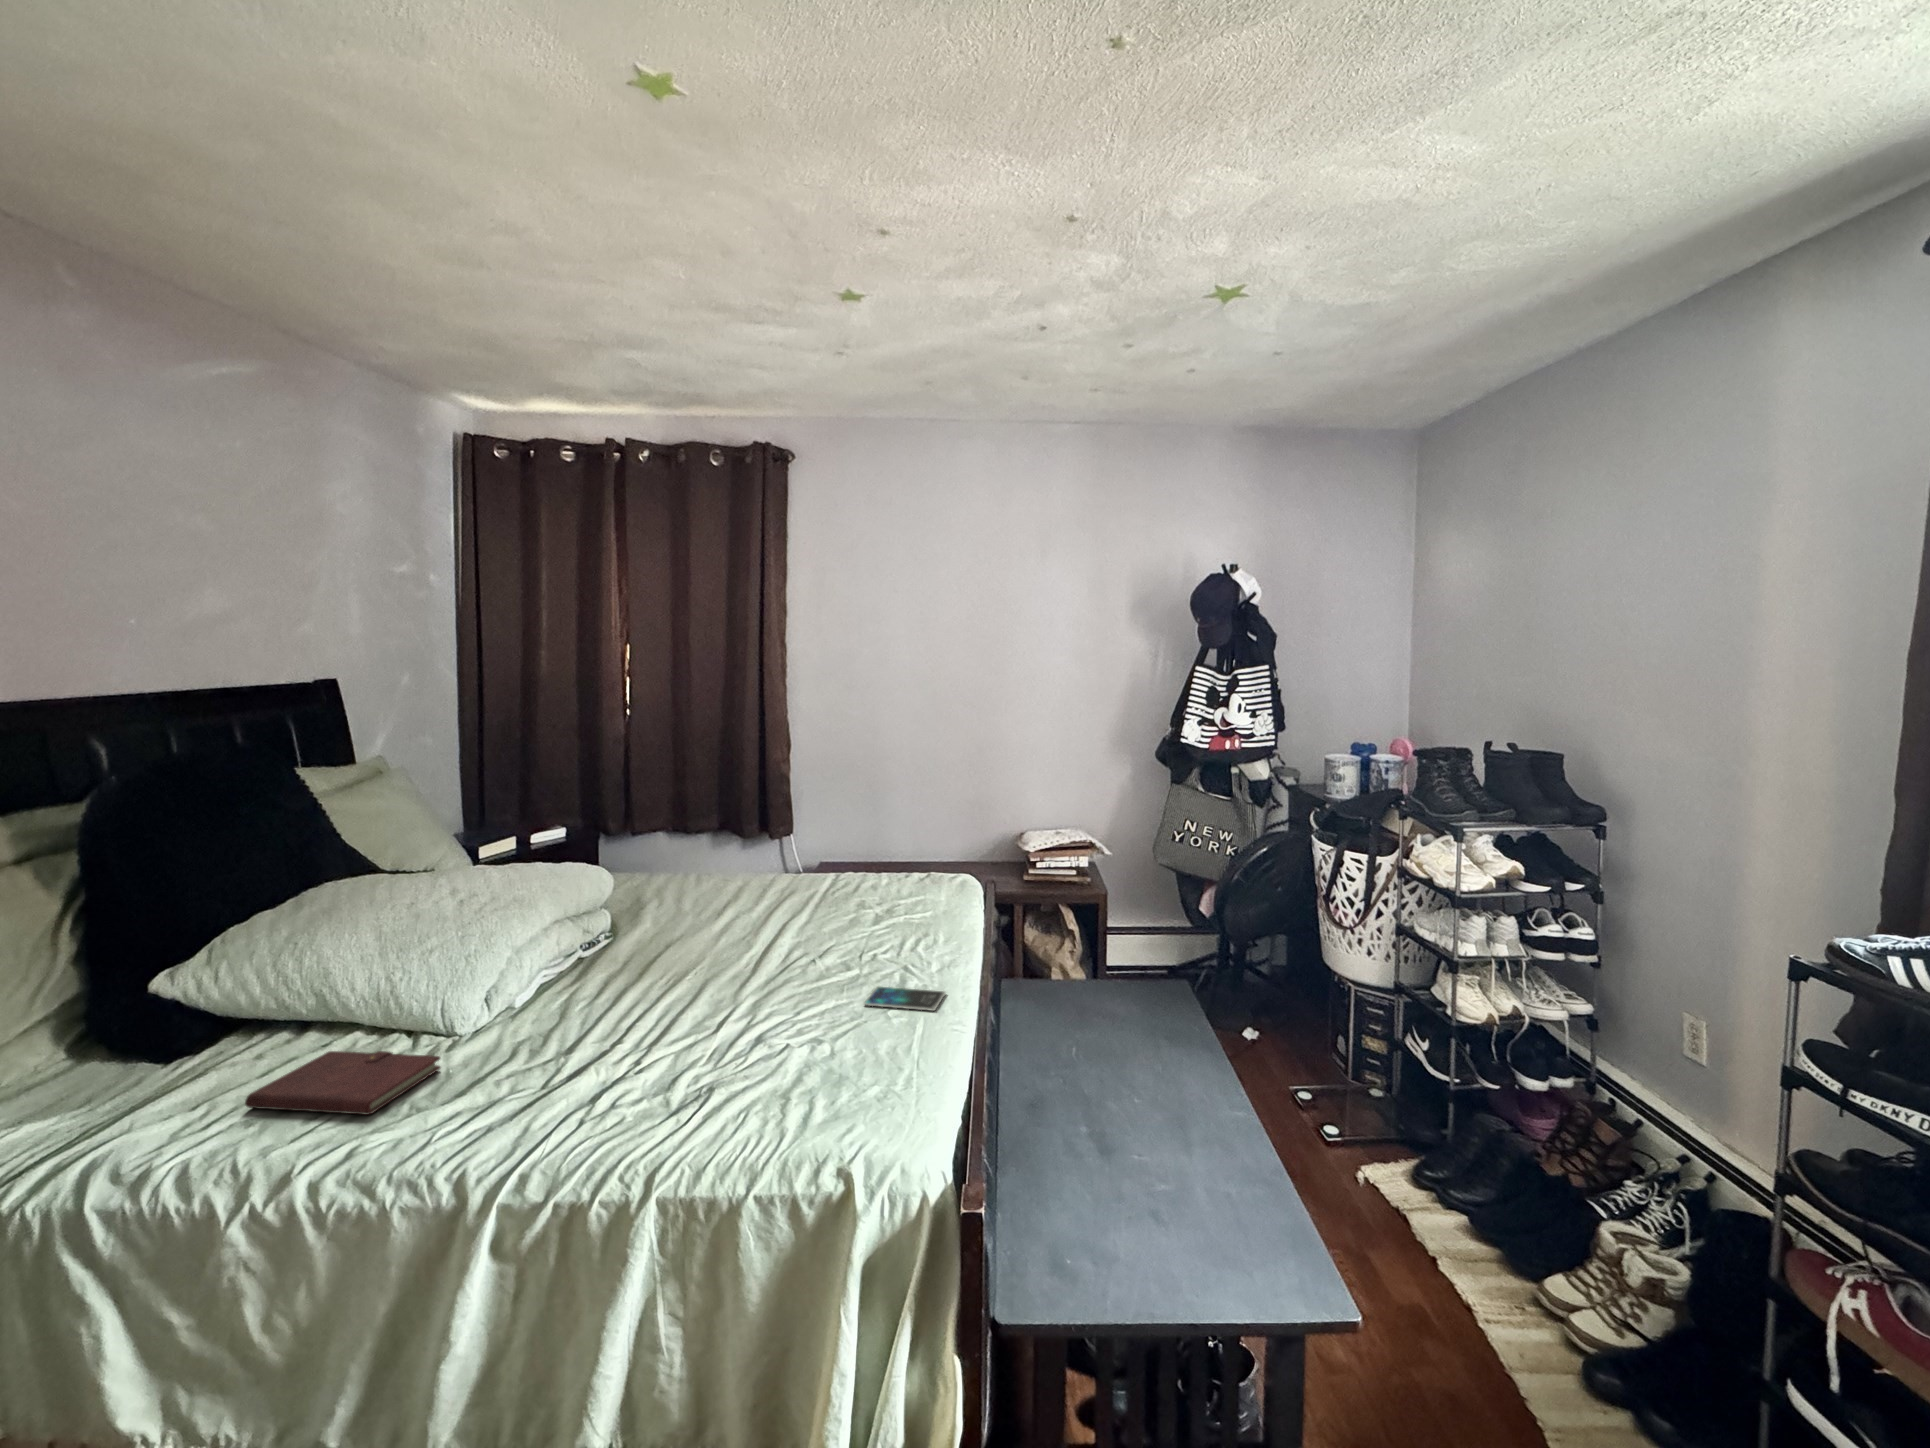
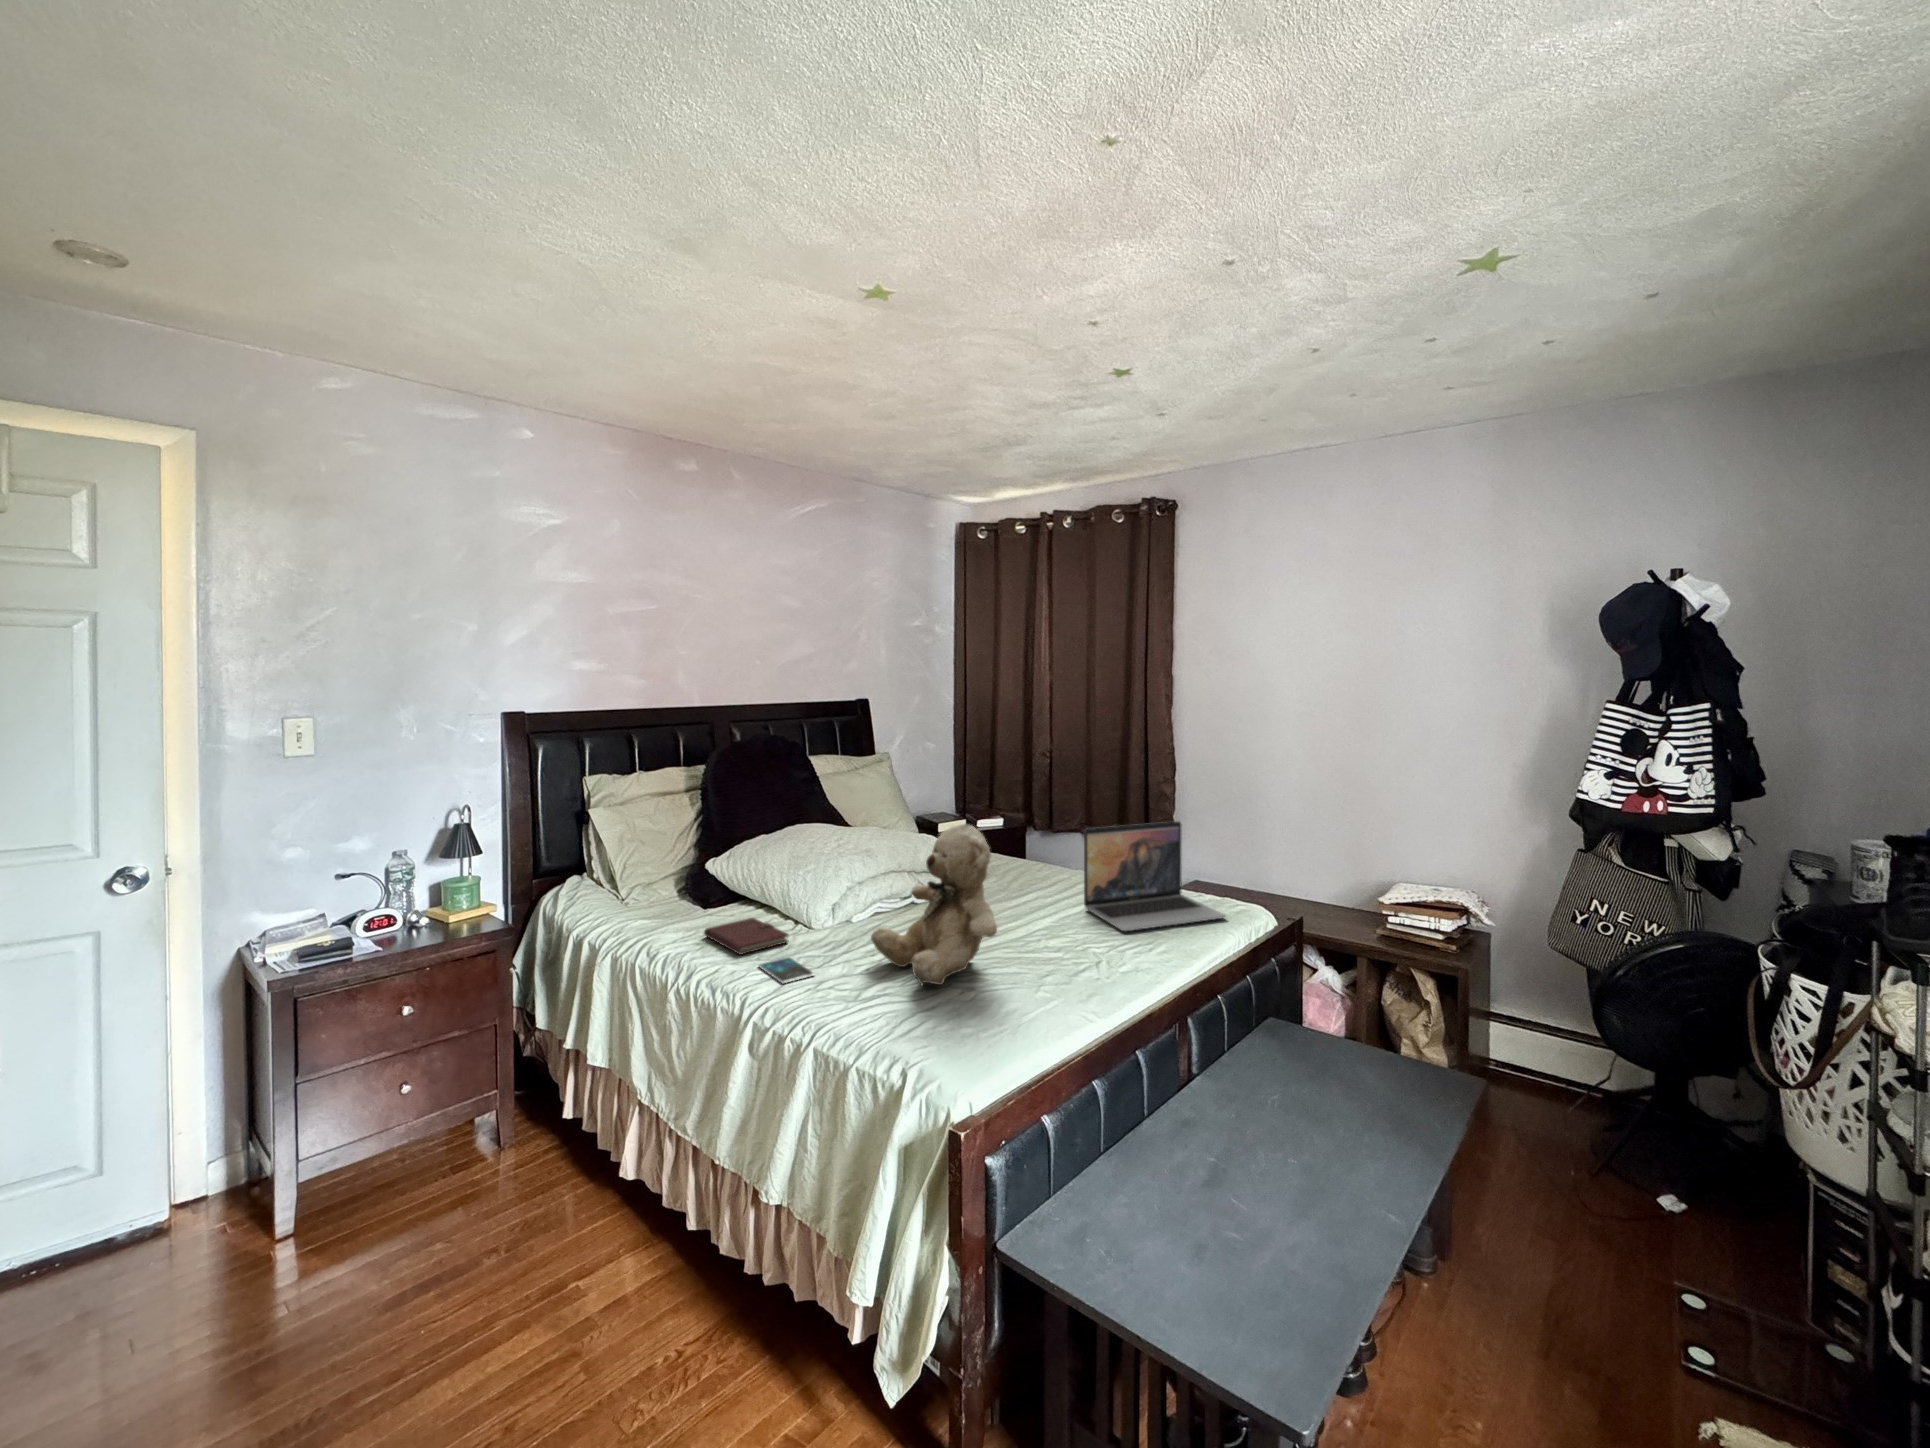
laptop: none [807,802,958,932] -> present [1084,821,1226,931]
teddy bear: none [621,839,821,1062] -> present [871,824,997,985]
smartphone: present [864,987,945,1011] -> present [758,957,815,984]

